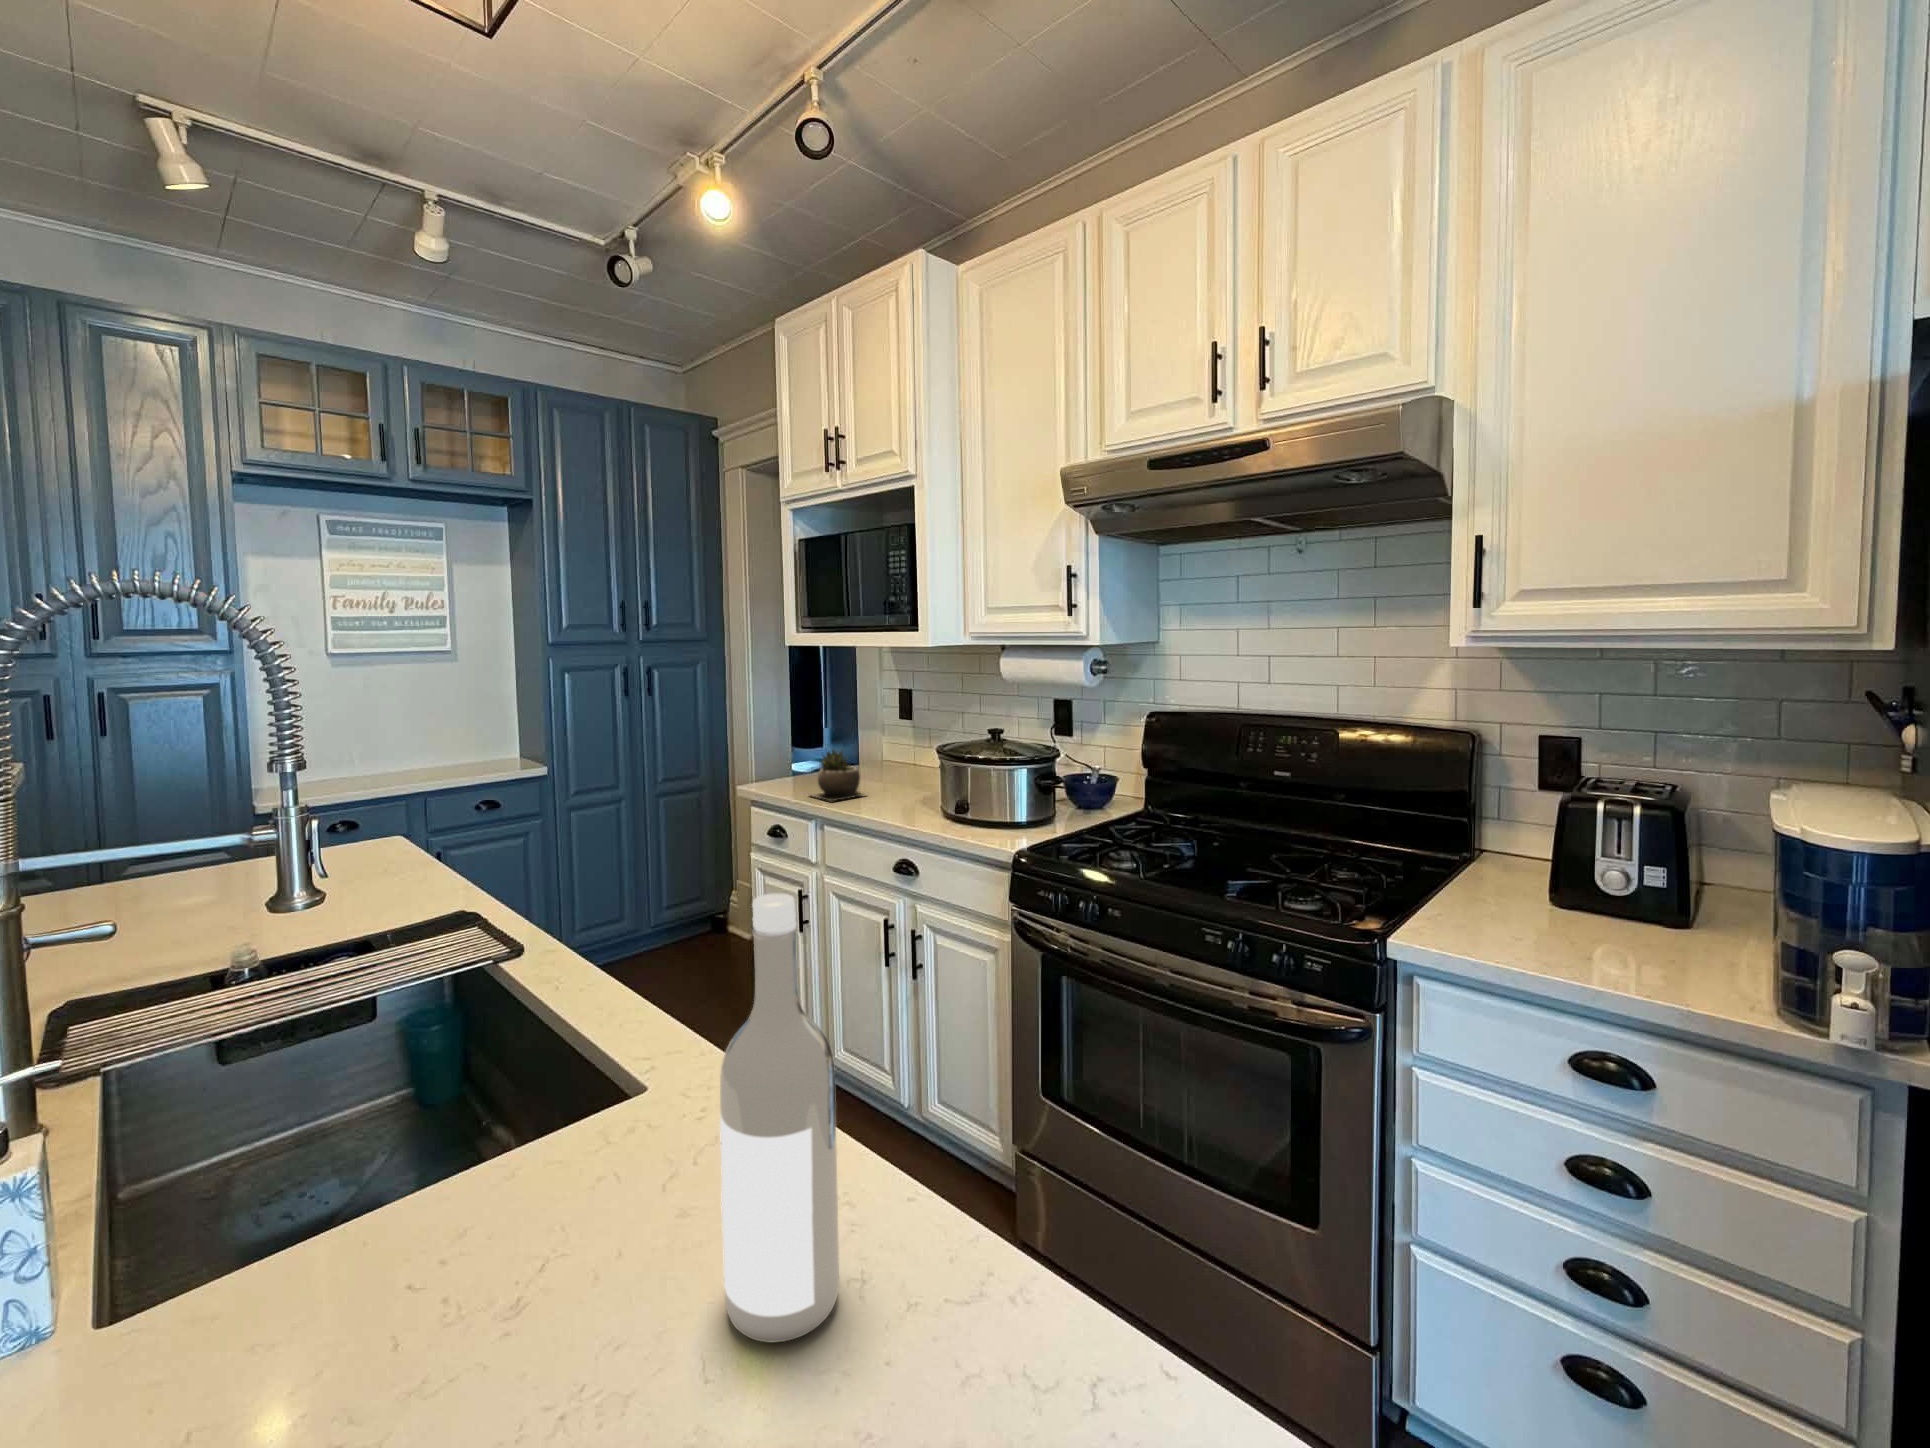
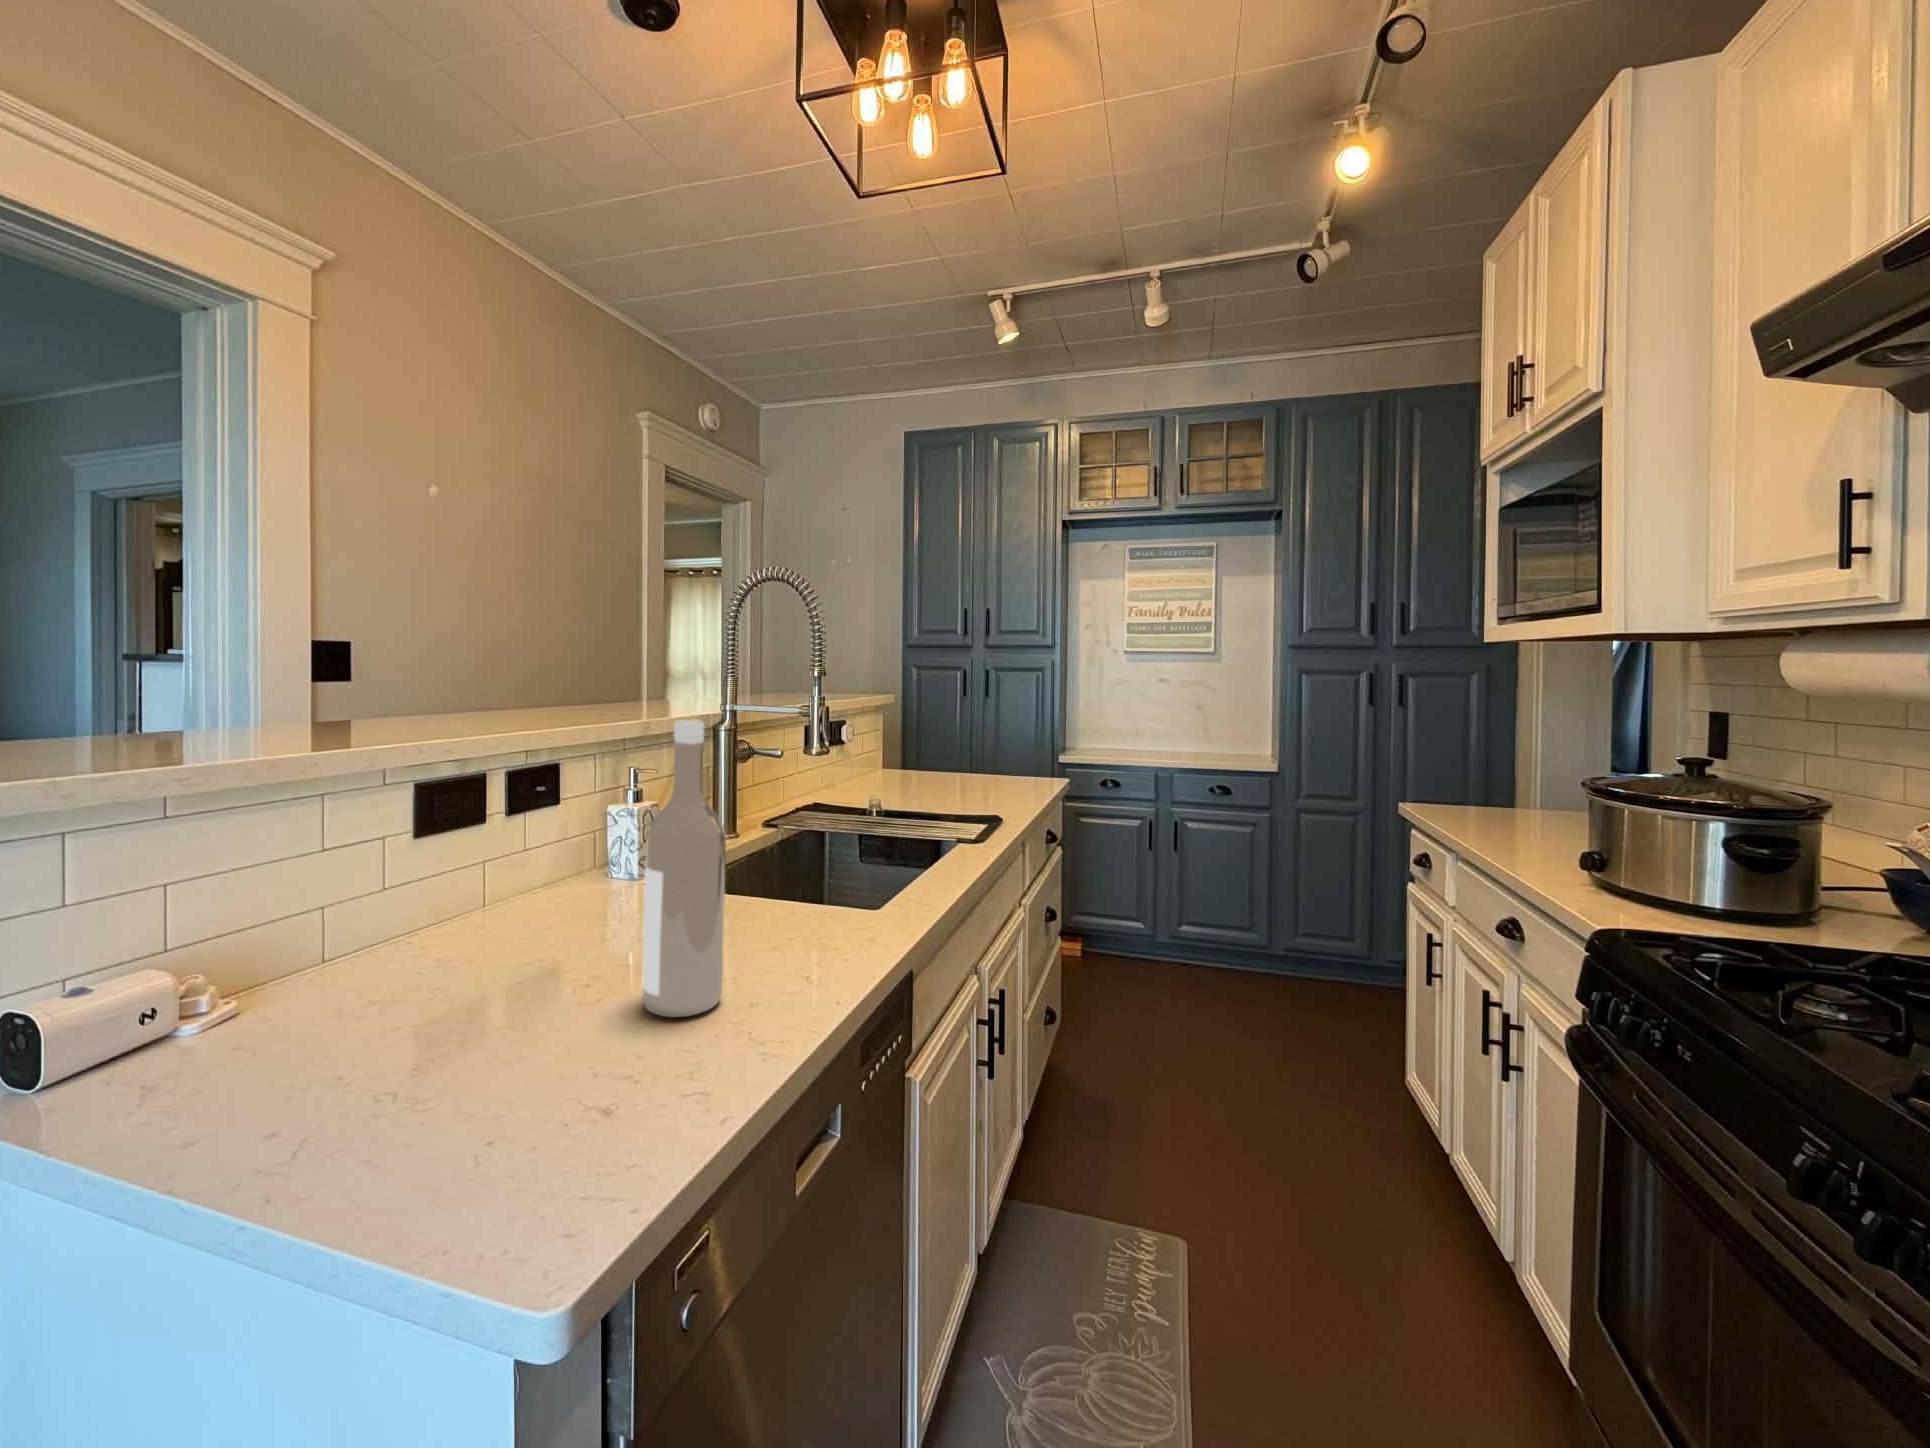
succulent plant: present [812,750,864,801] -> none [1463,768,1547,839]

